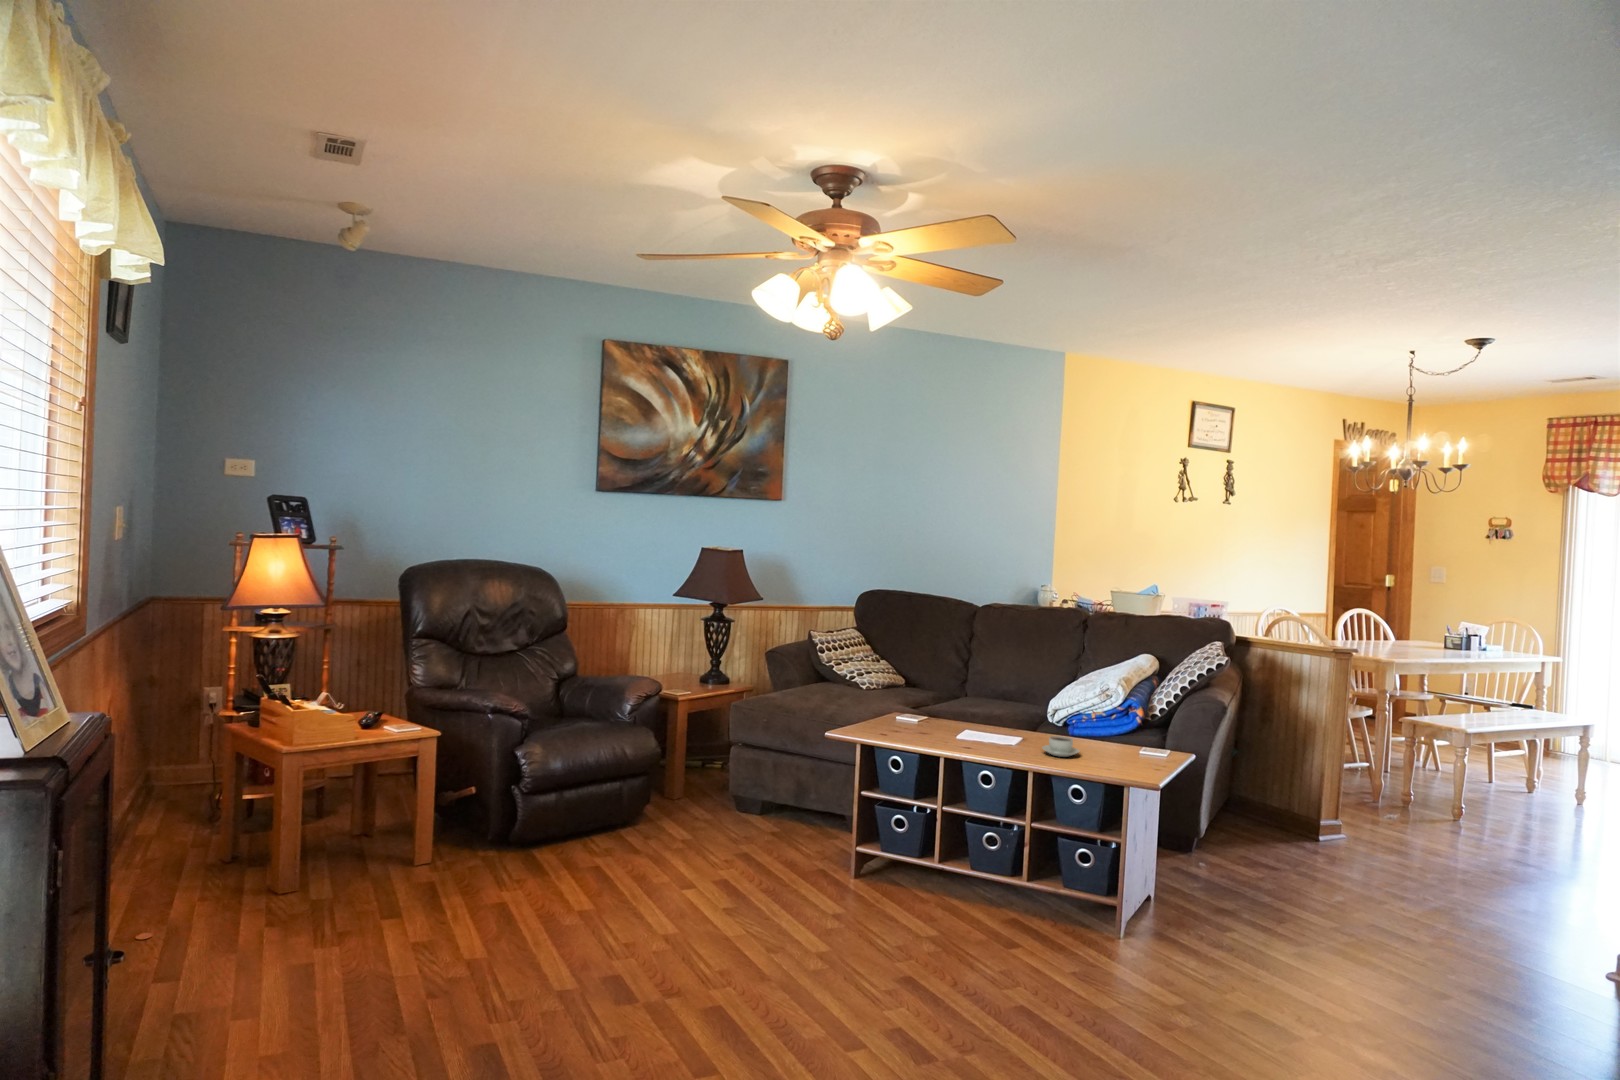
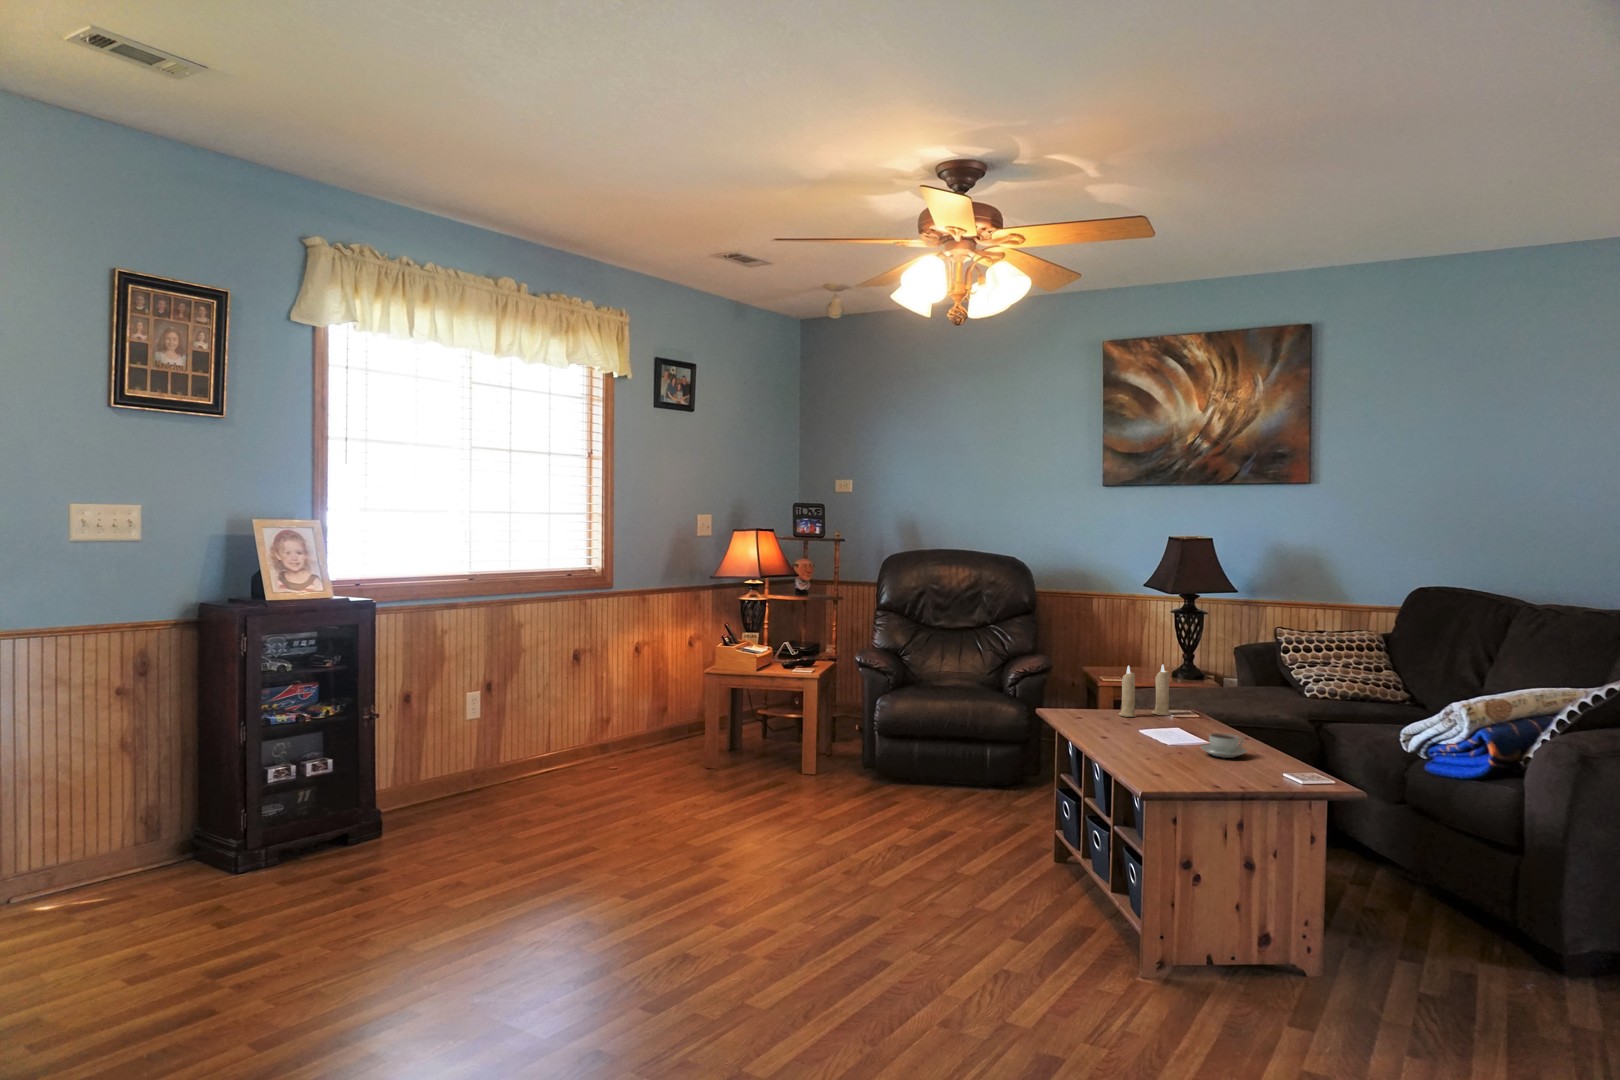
candle: none [878,678,901,735] -> present [1118,665,1170,717]

